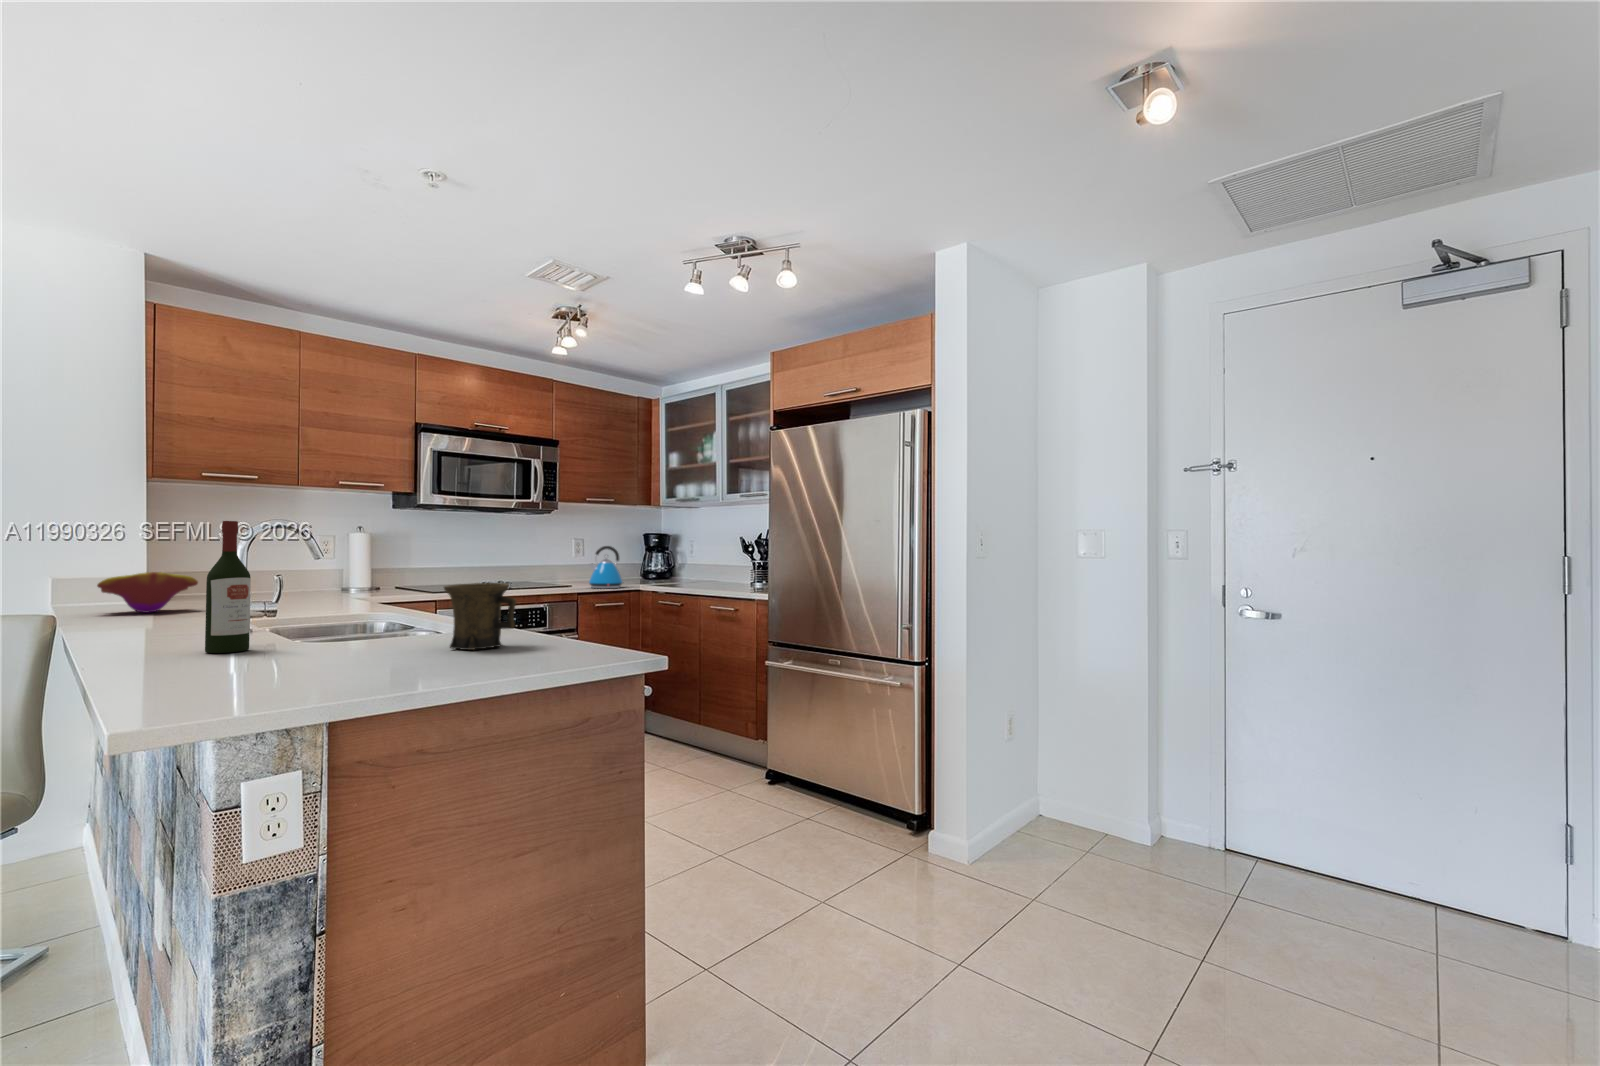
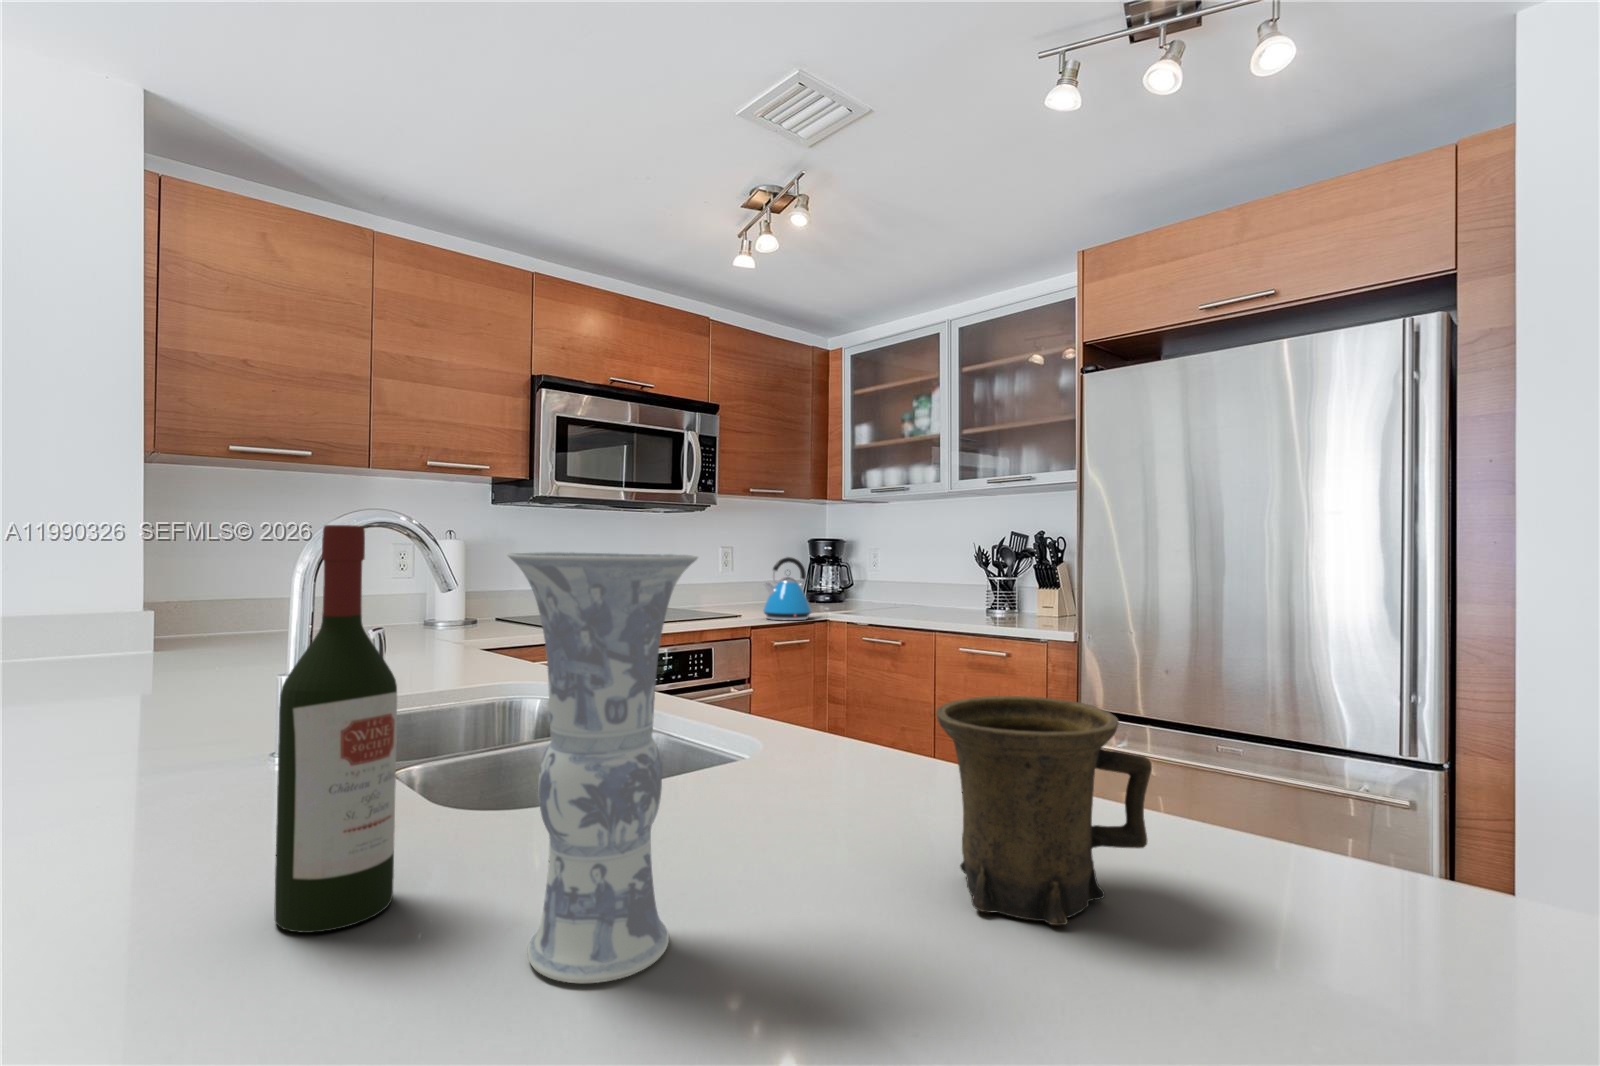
vase: none [276,529,347,657] -> present [507,552,698,983]
decorative bowl: present [97,572,198,613] -> none [50,609,224,683]

